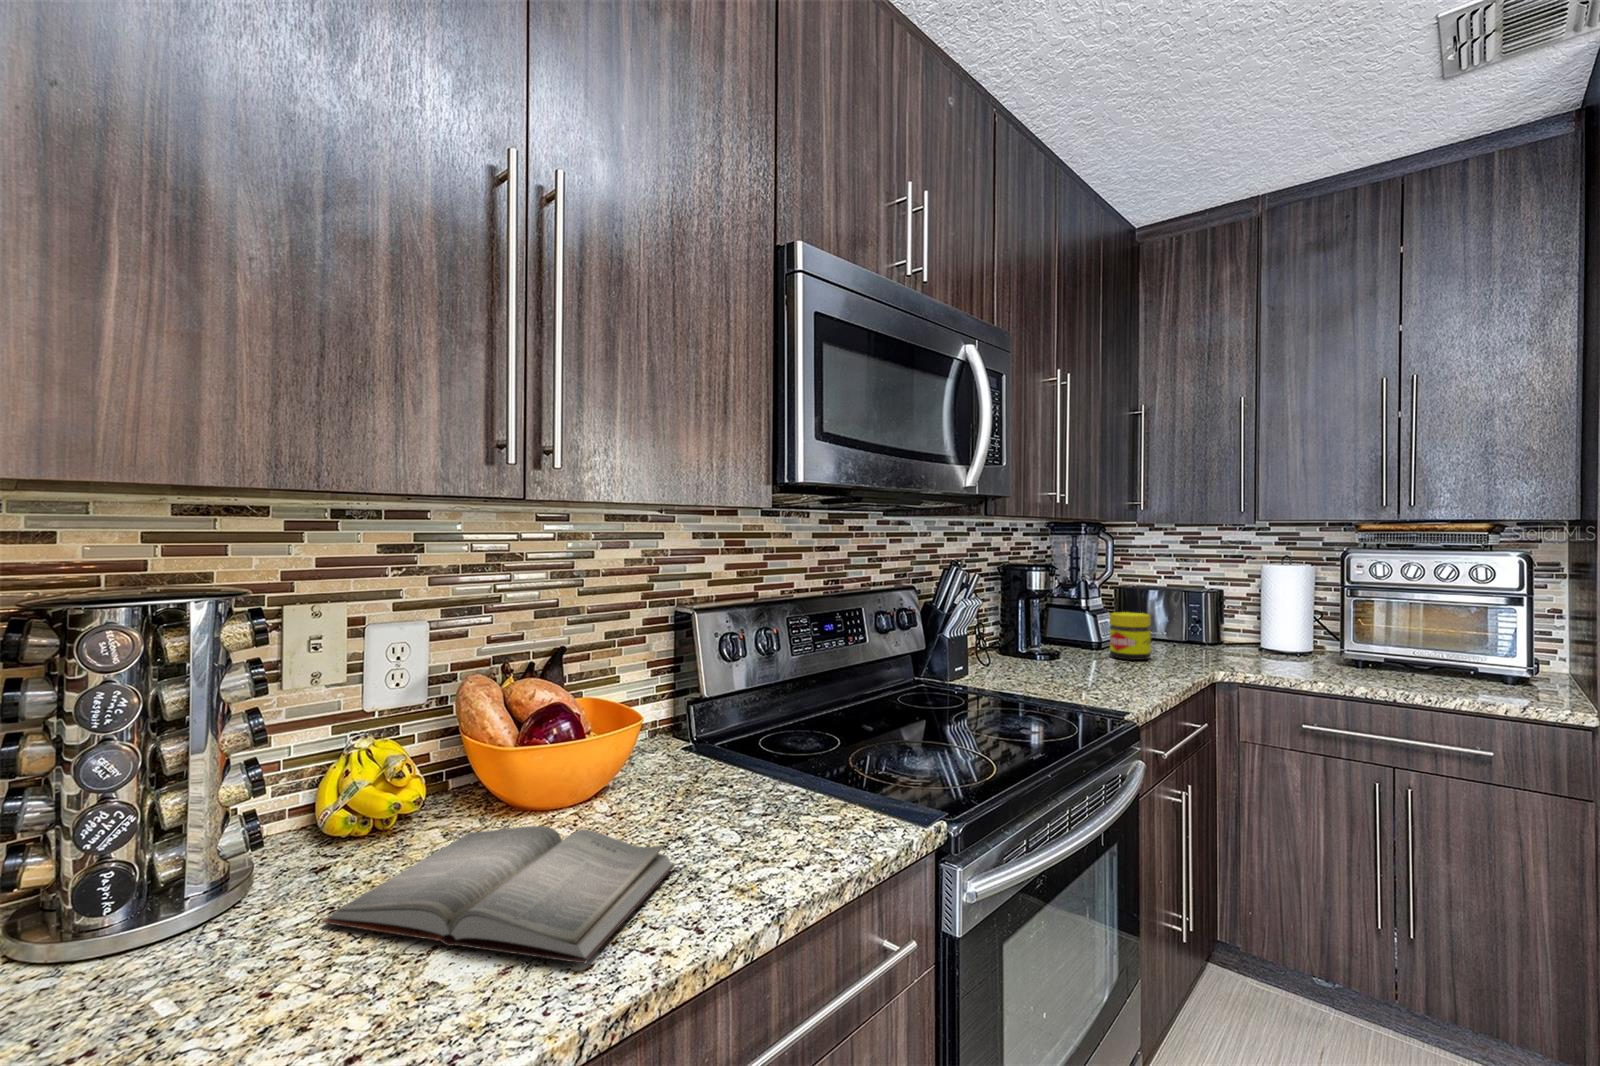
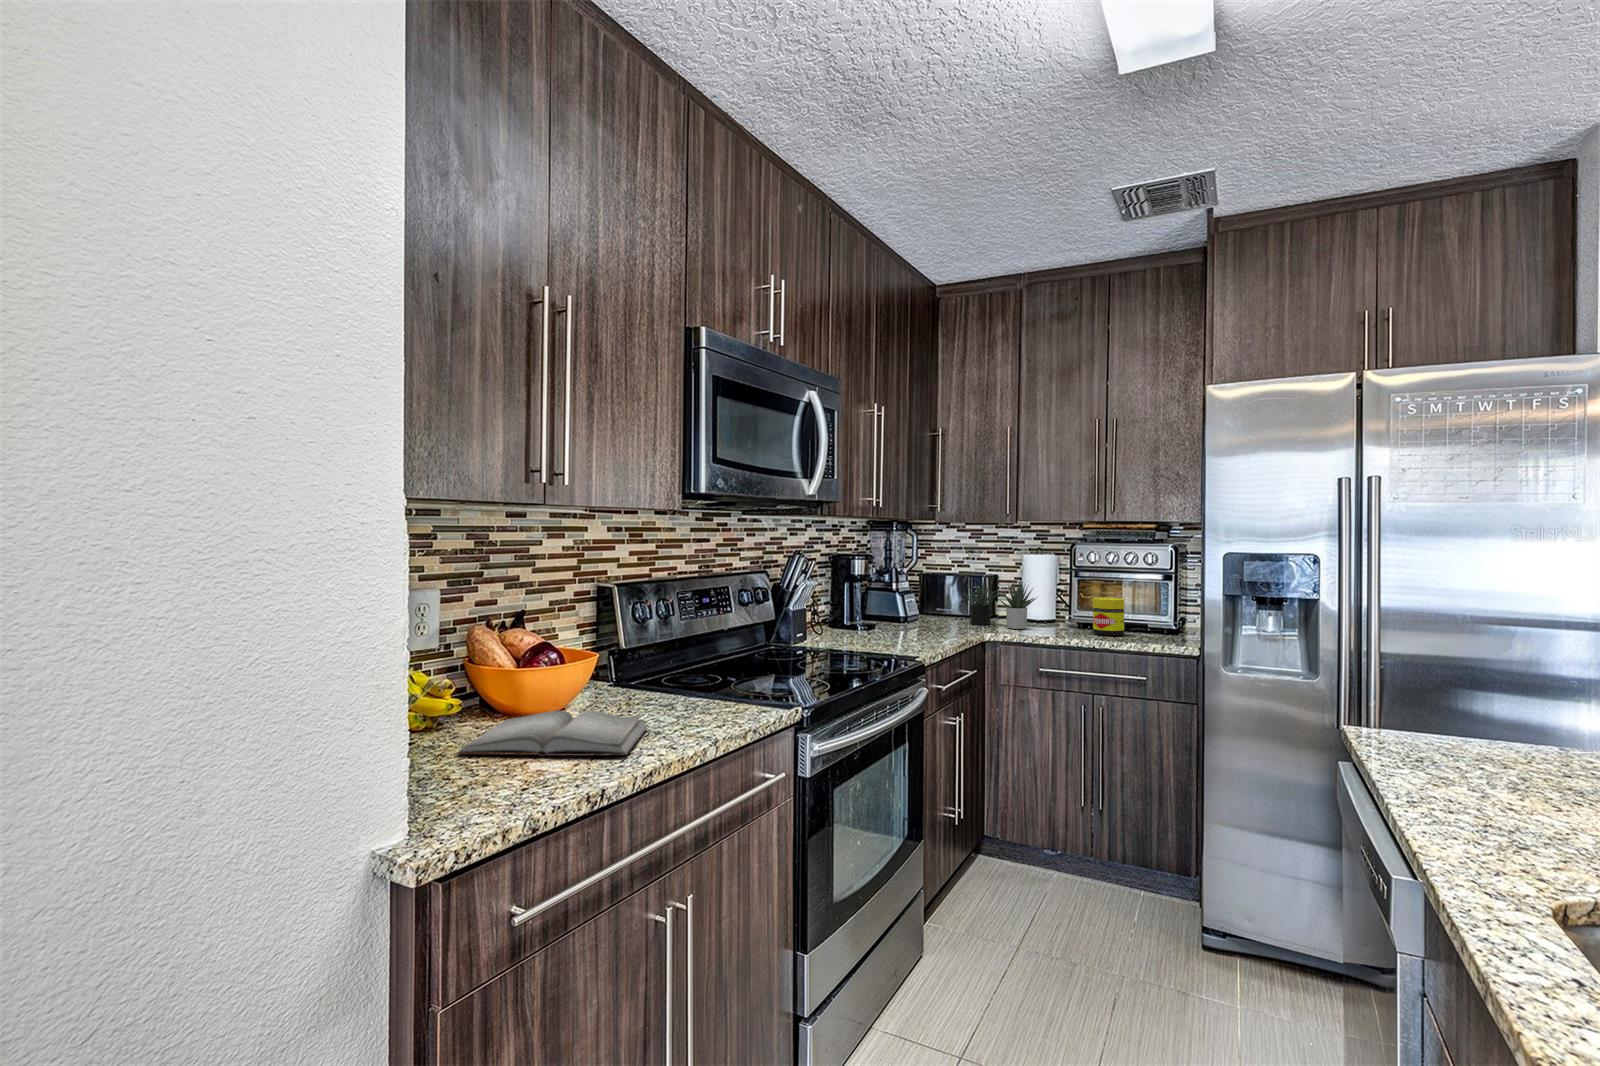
succulent plant: none [1175,597,1292,664] -> present [964,583,1036,629]
jar: present [1110,612,1151,660] -> present [1093,598,1124,636]

